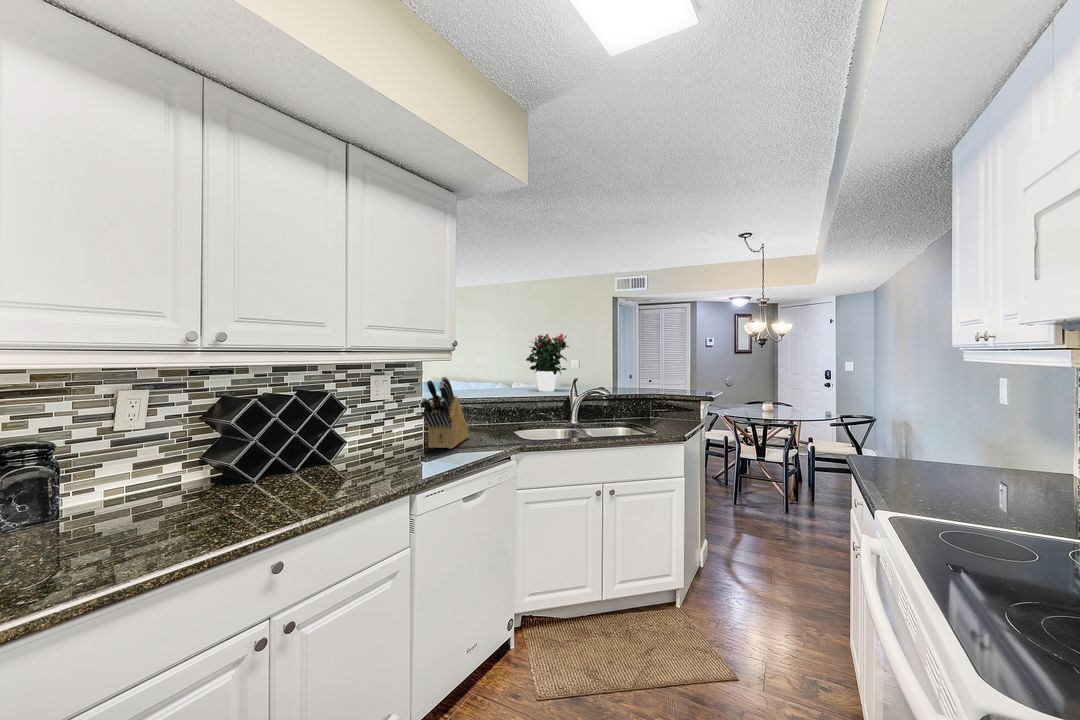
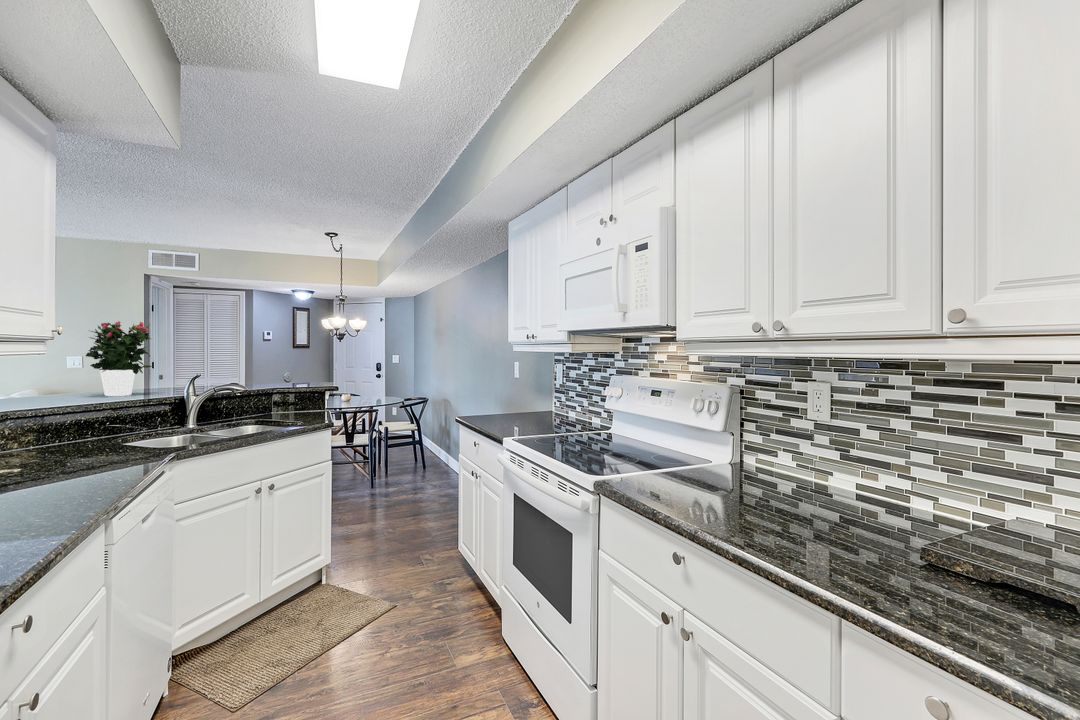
knife block: present [422,377,469,449] -> none [25,378,77,477]

